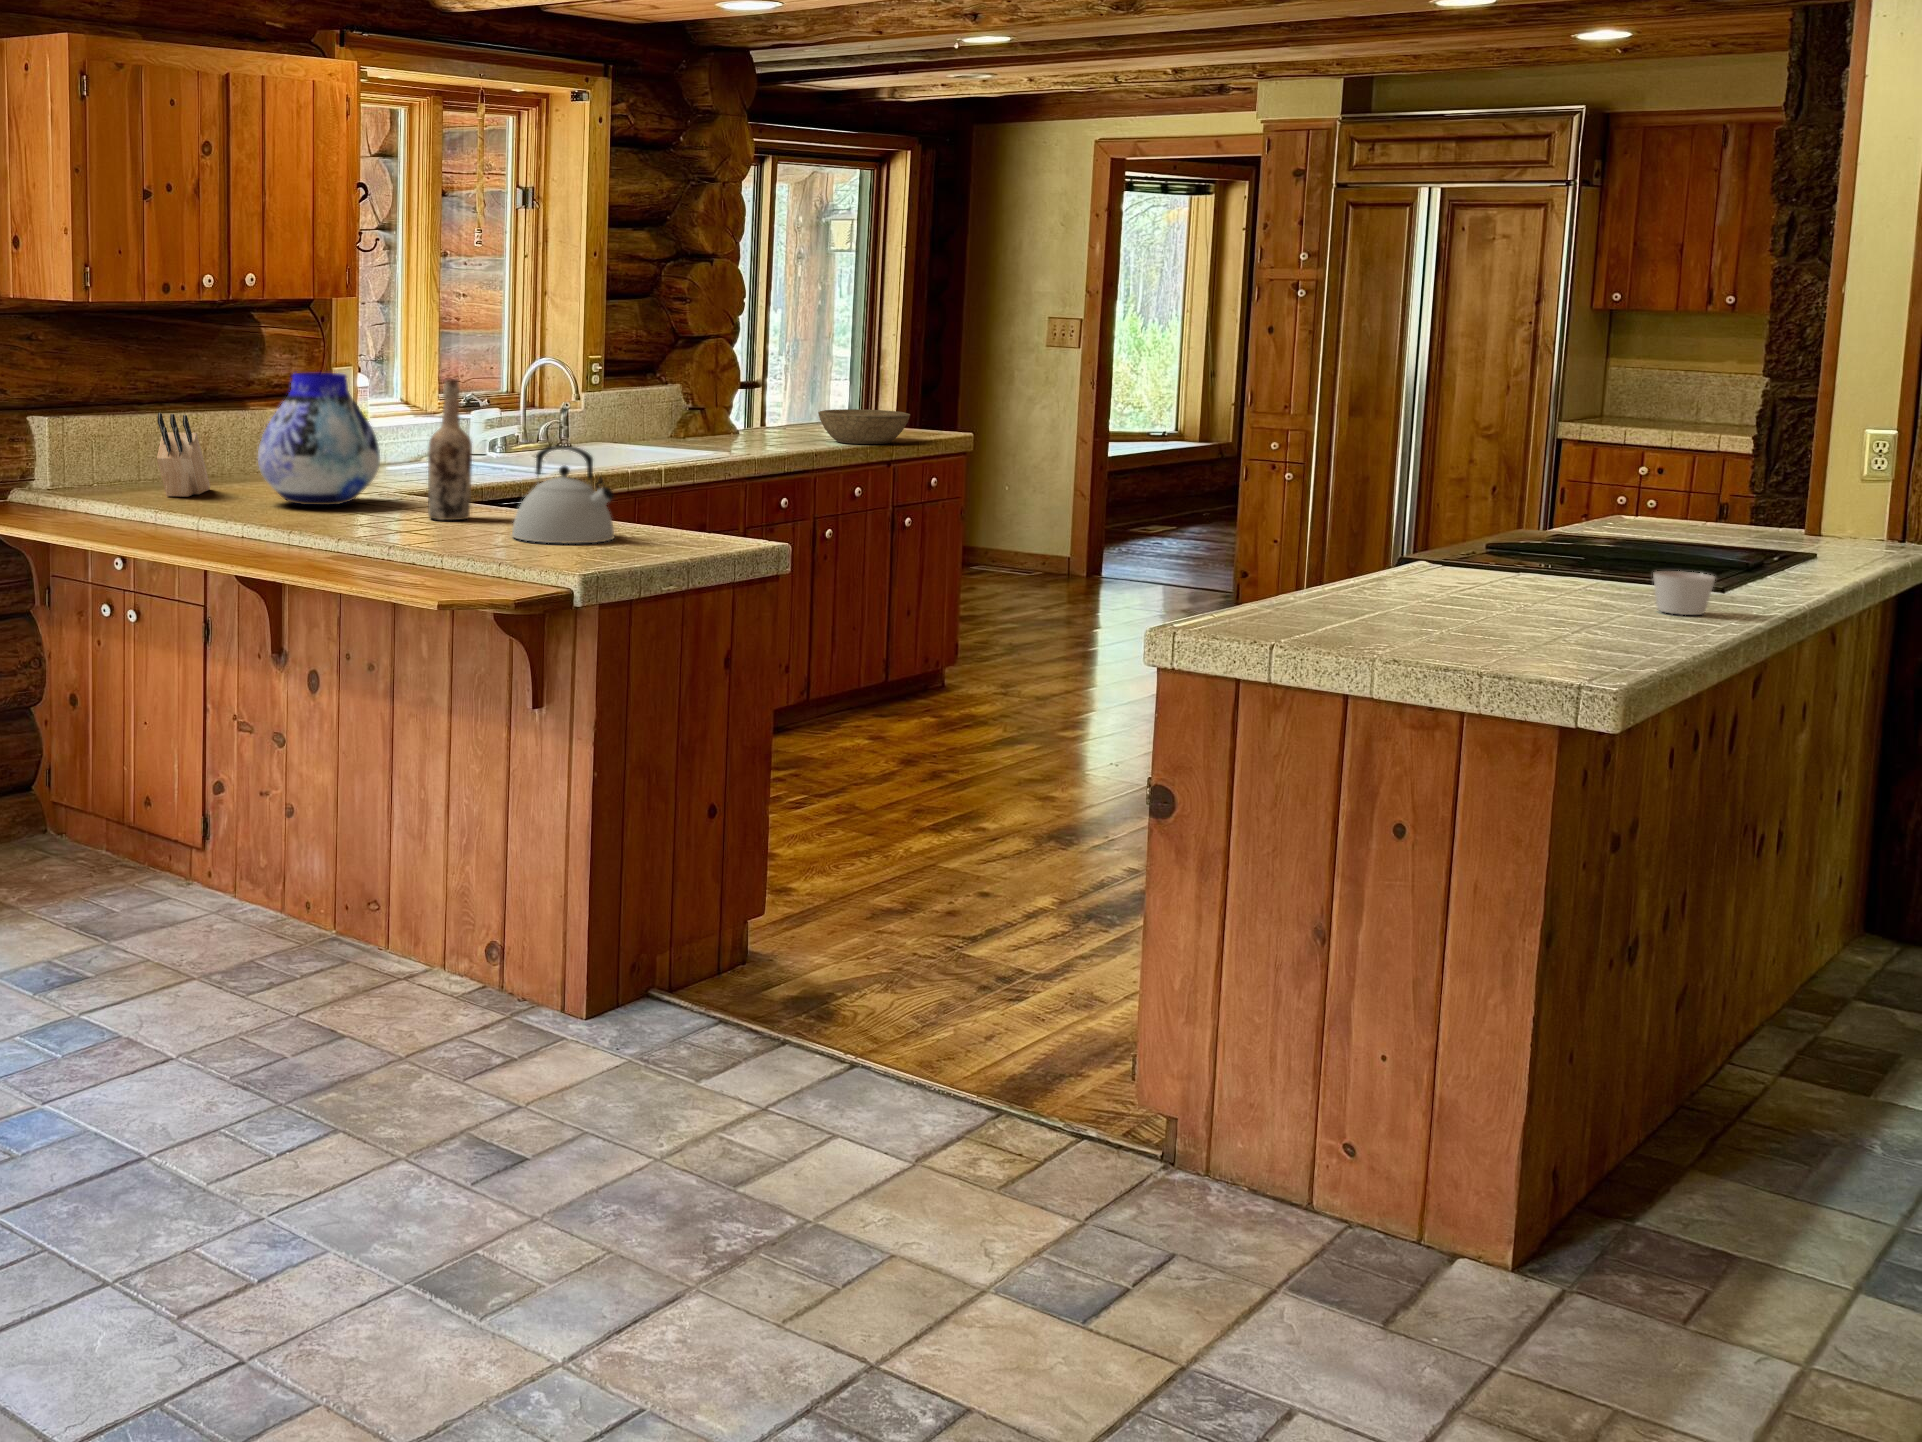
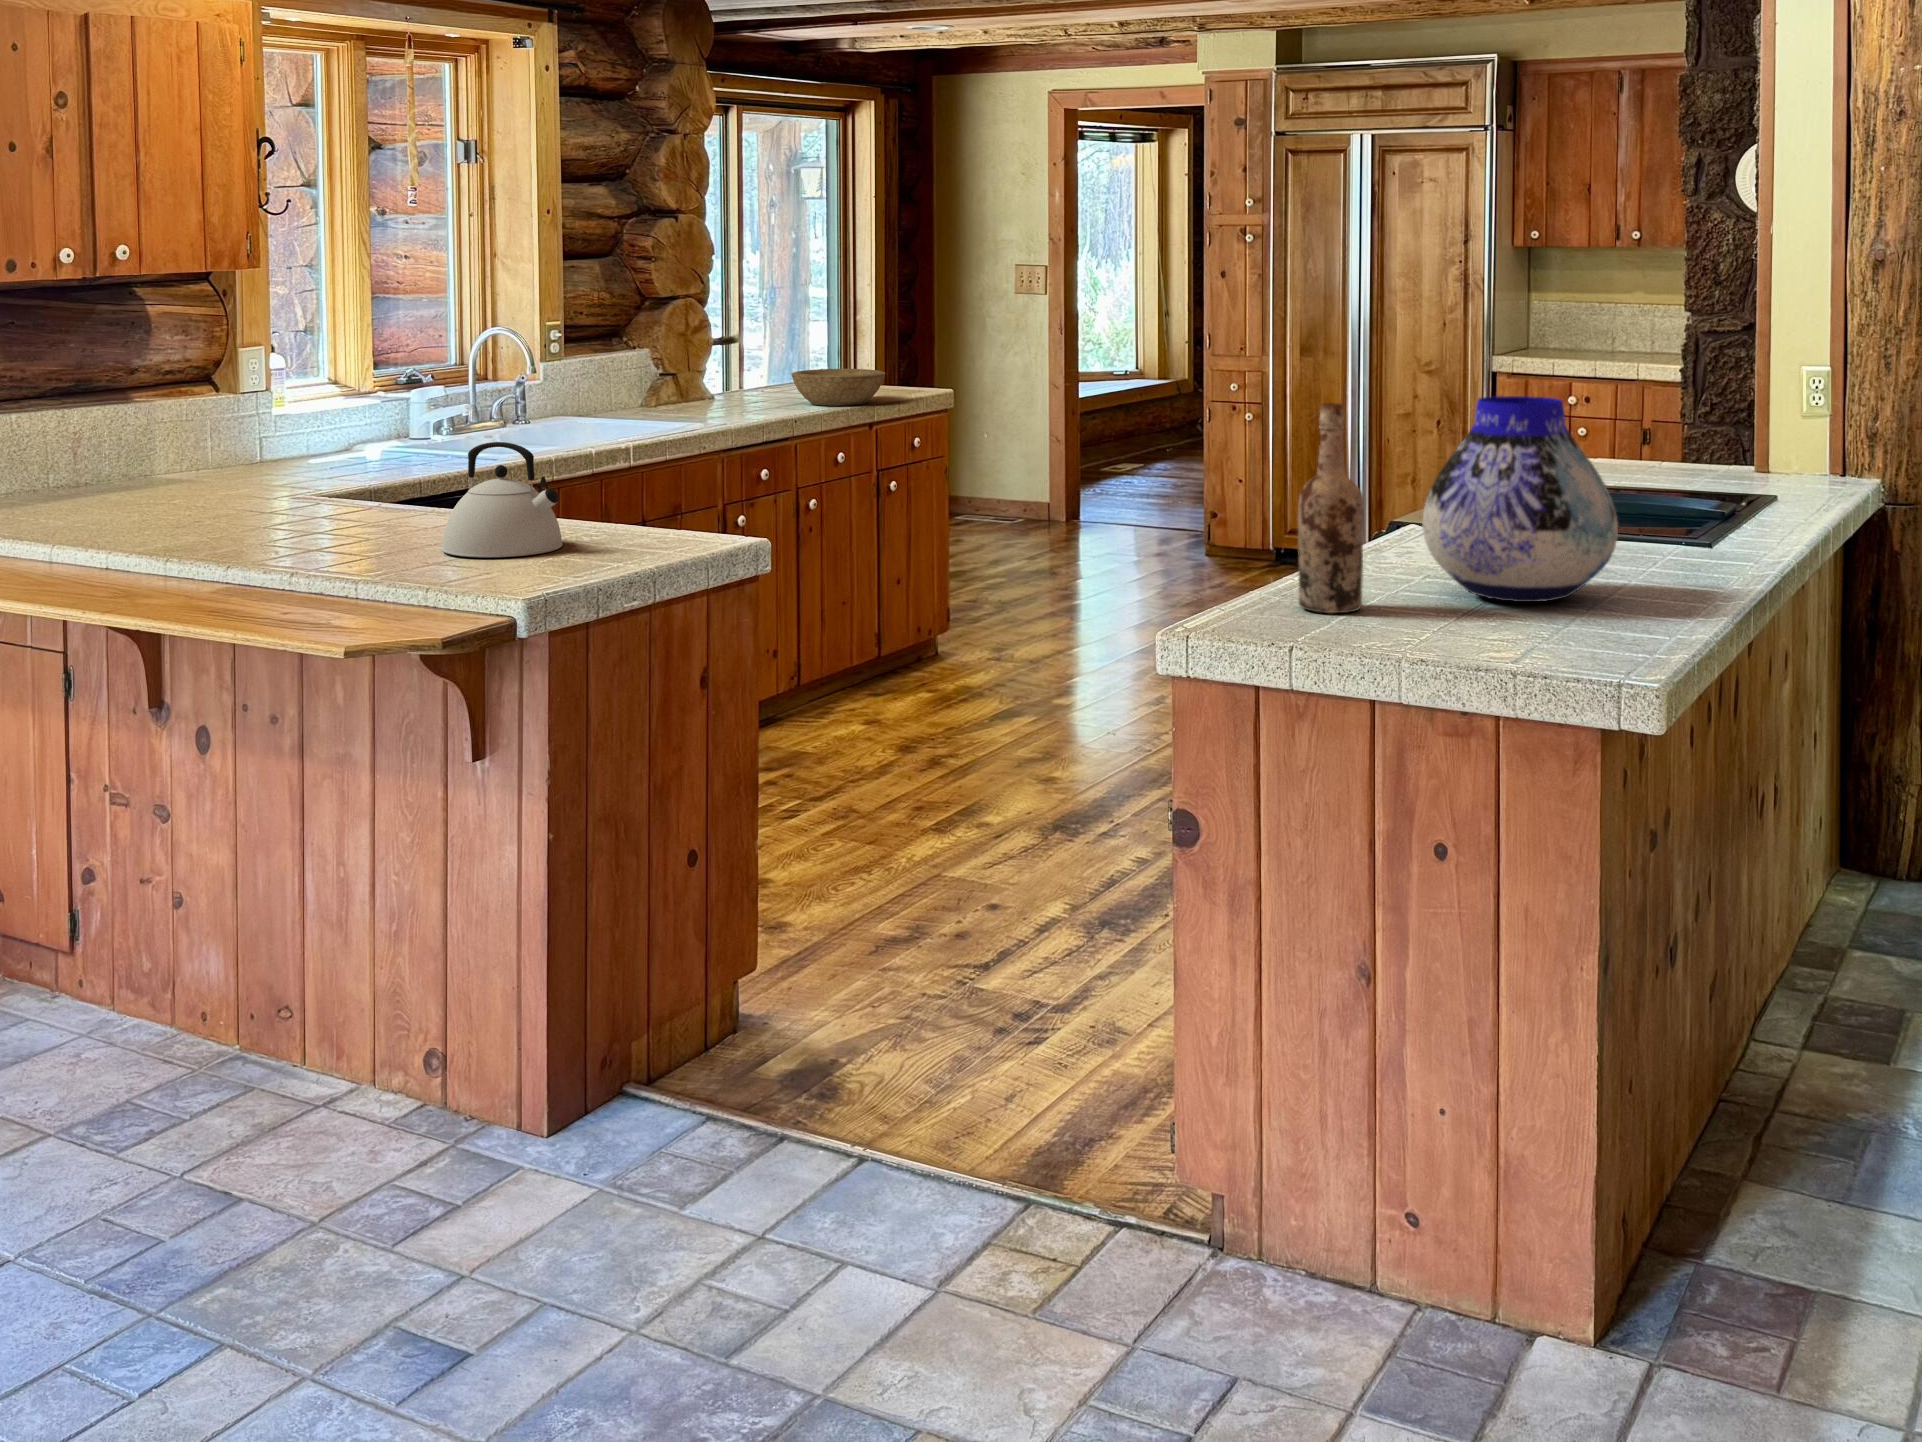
vase: present [258,373,380,505] -> present [1422,396,1618,602]
wine bottle: present [428,379,472,520] -> present [1298,403,1364,613]
knife block: present [157,413,210,497] -> none [20,416,94,513]
candle: present [1653,571,1715,615] -> none [1653,533,1713,580]

